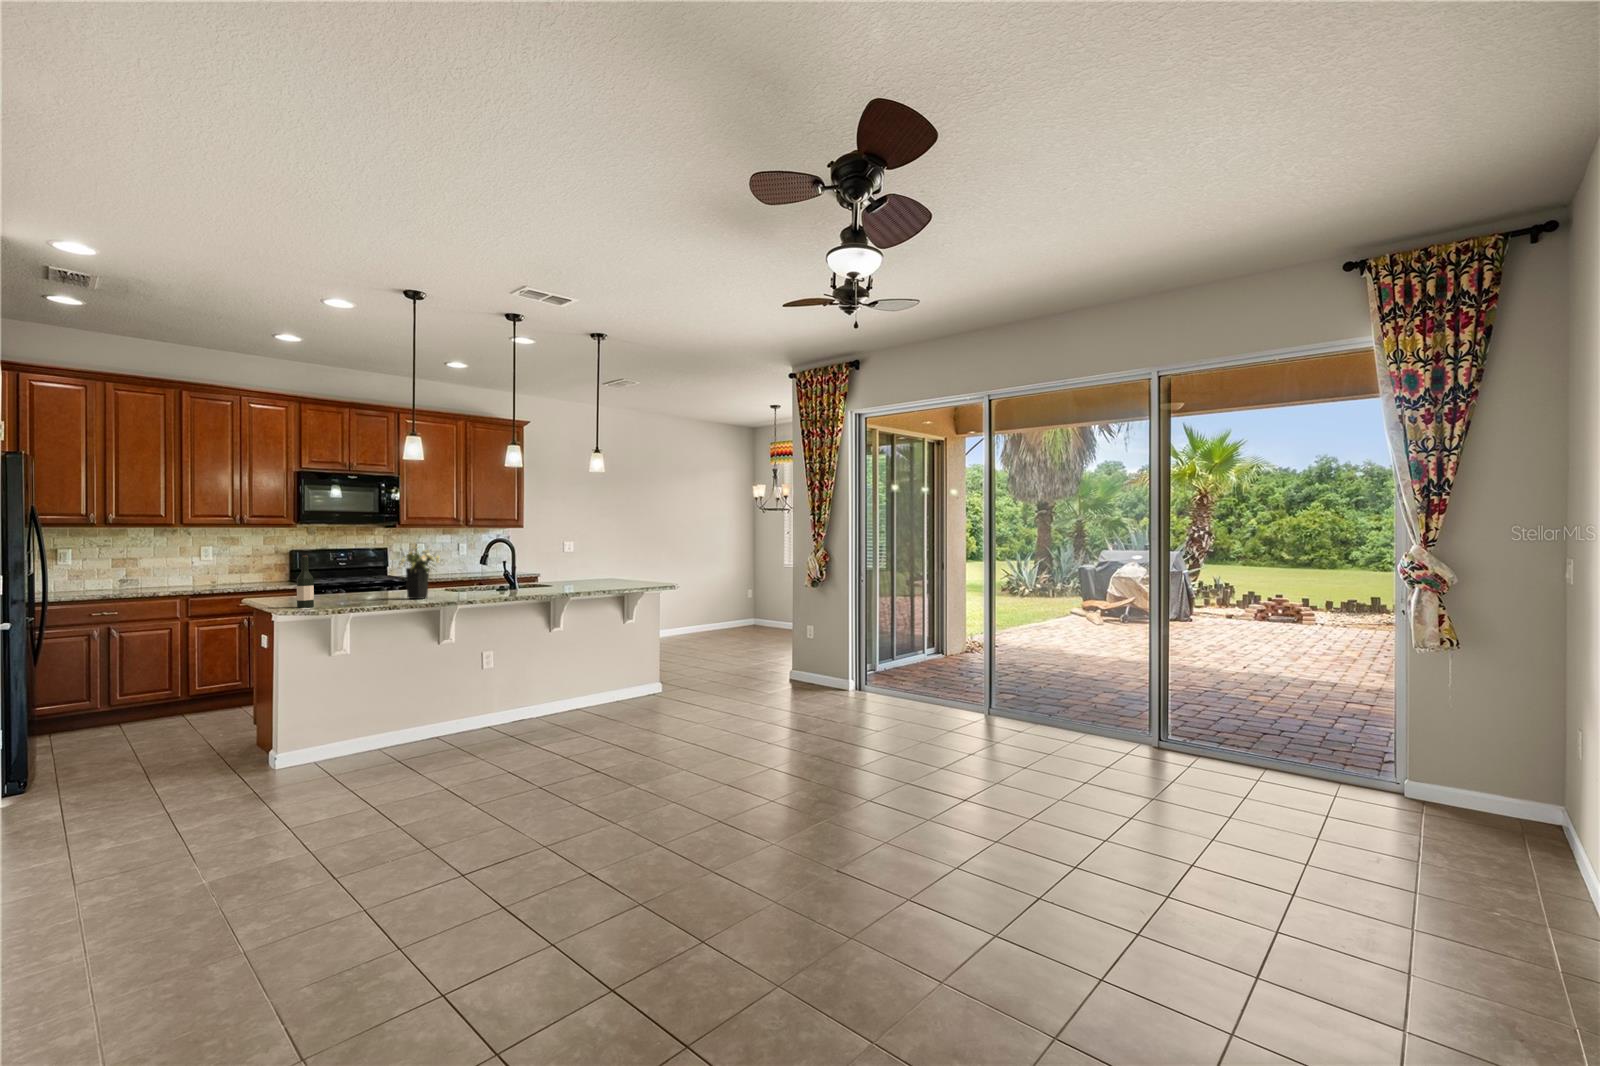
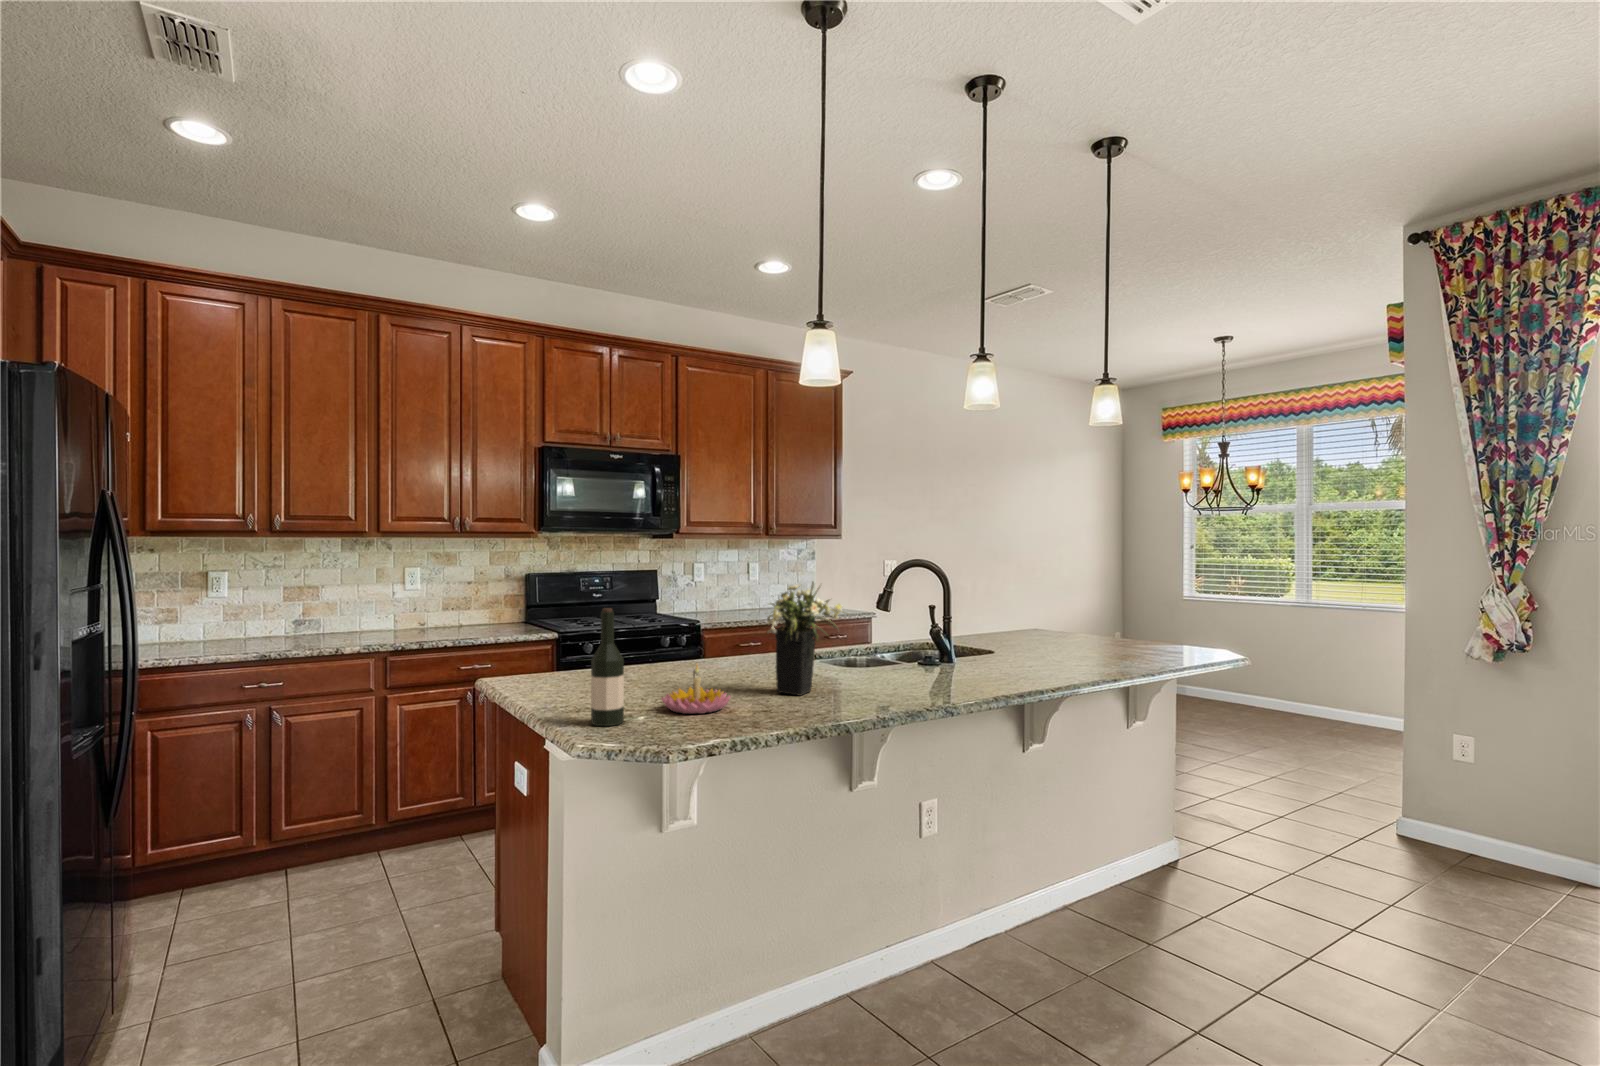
candle holder: none [338,582,375,604] -> present [661,666,730,714]

